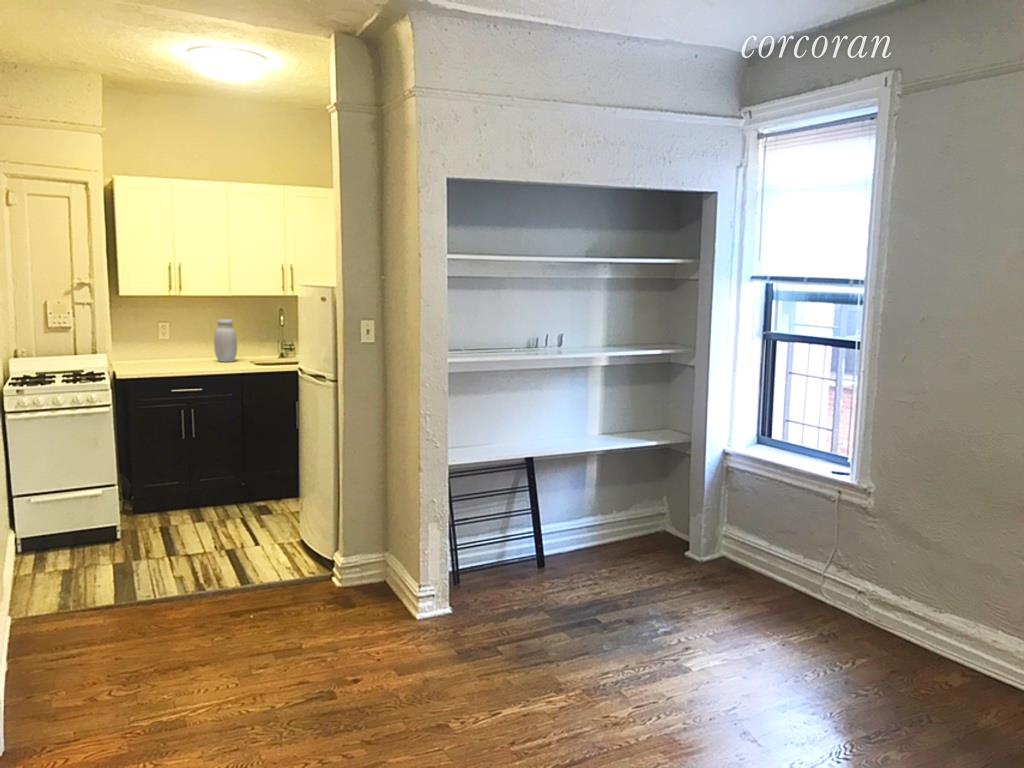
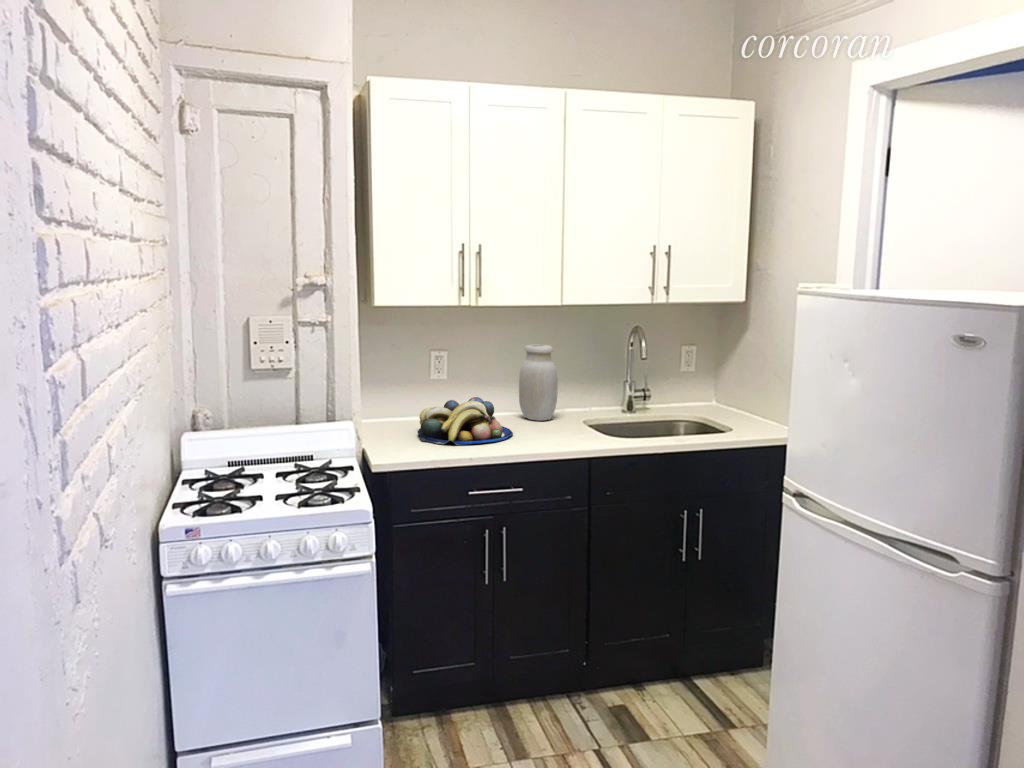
fruit bowl: none [148,347,205,369] -> present [418,397,513,445]

